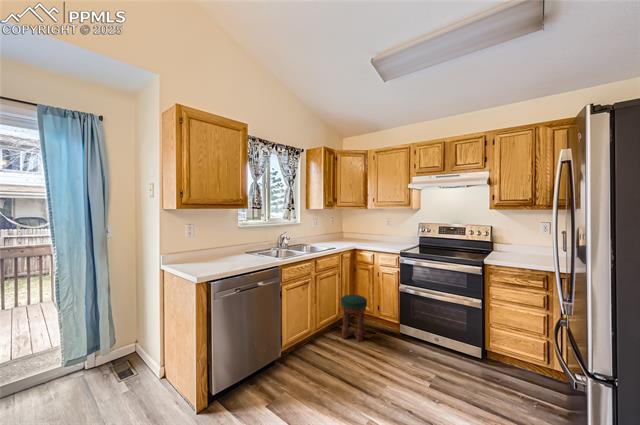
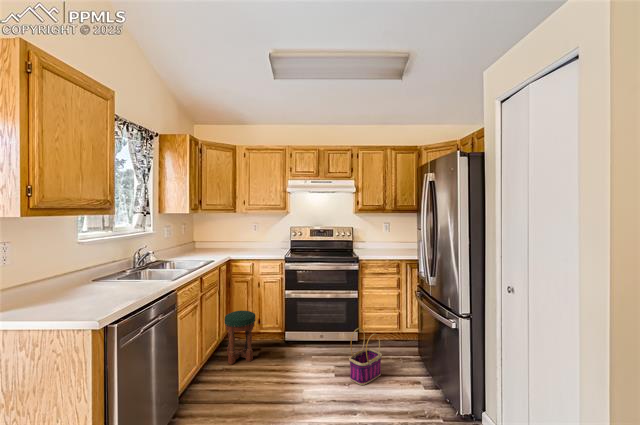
basket: none [444,342,492,410] -> present [349,328,382,385]

